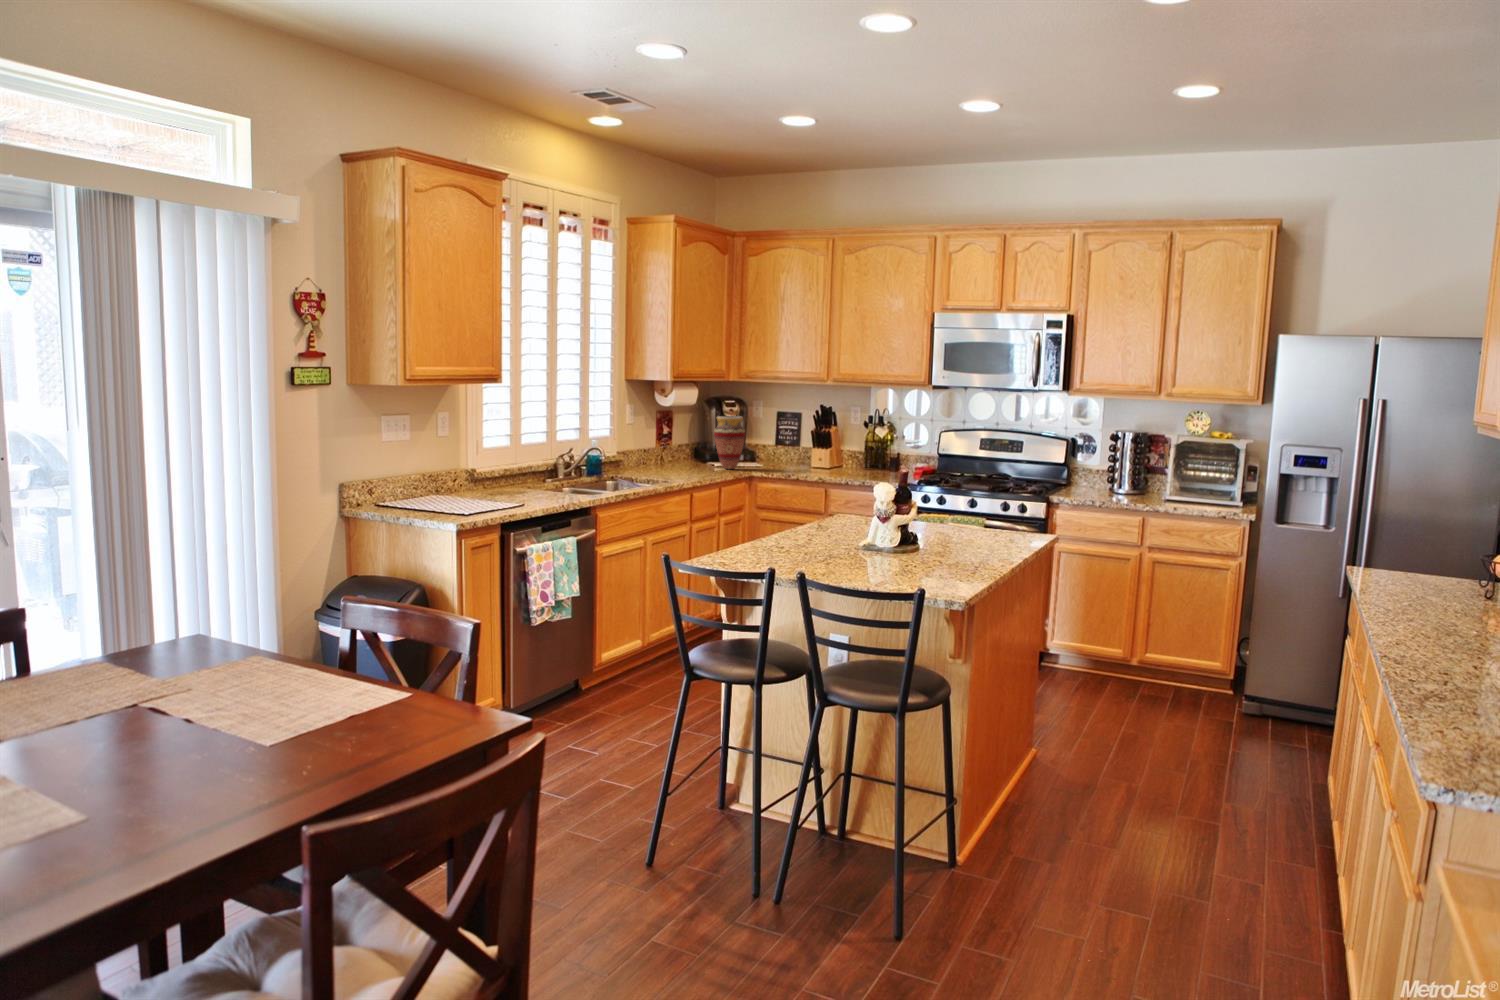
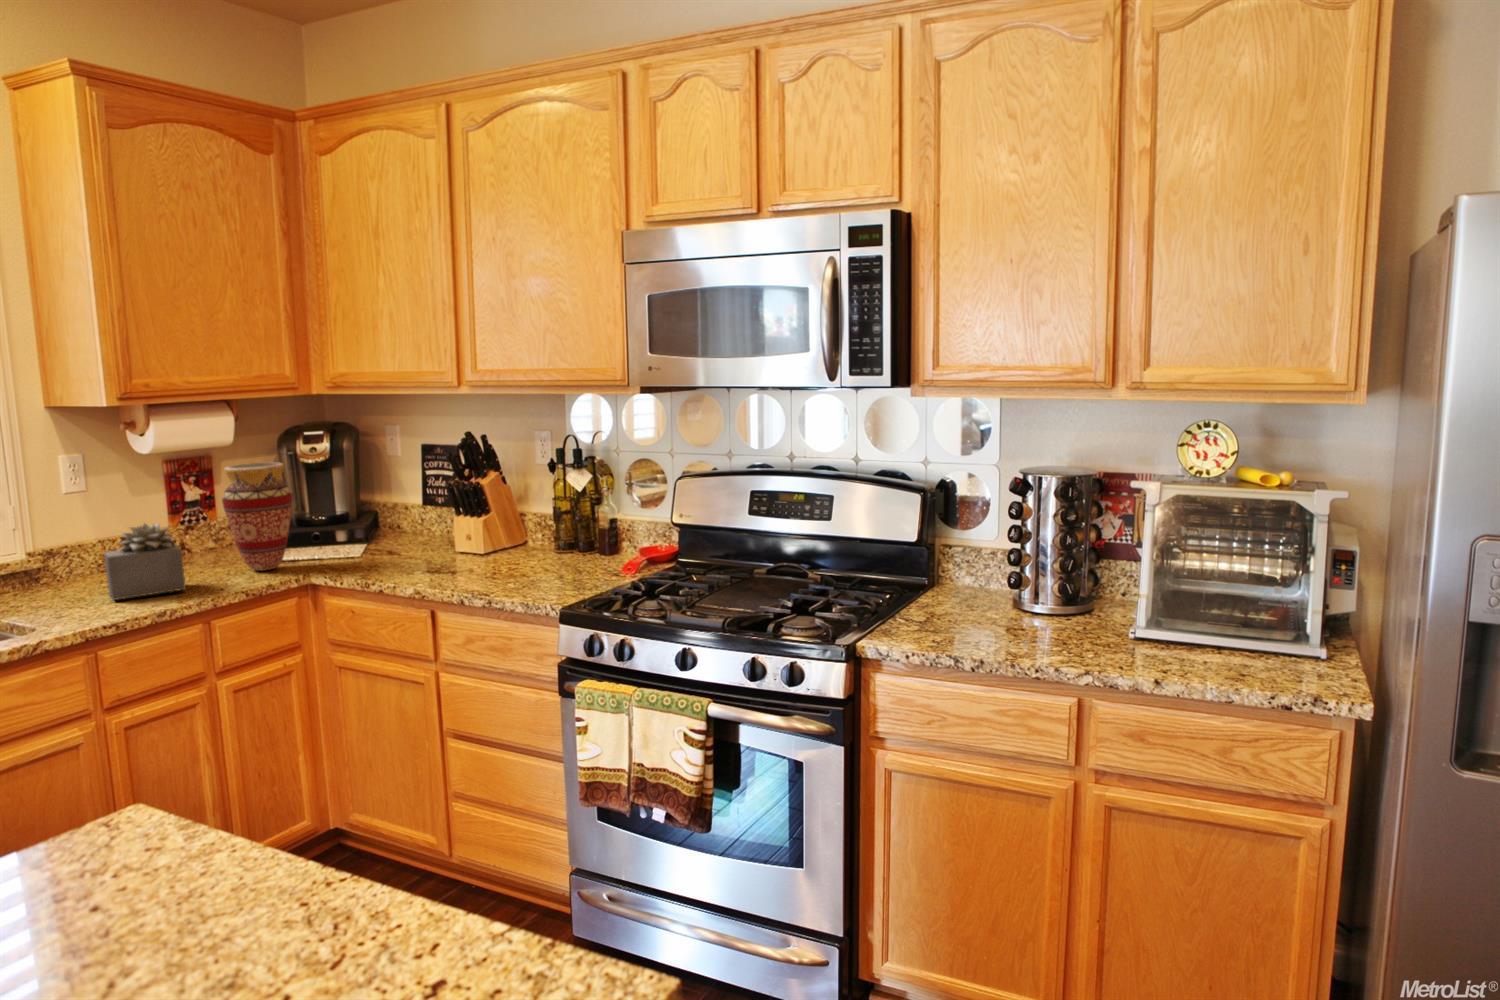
succulent plant: none [677,440,716,474] -> present [104,523,186,600]

